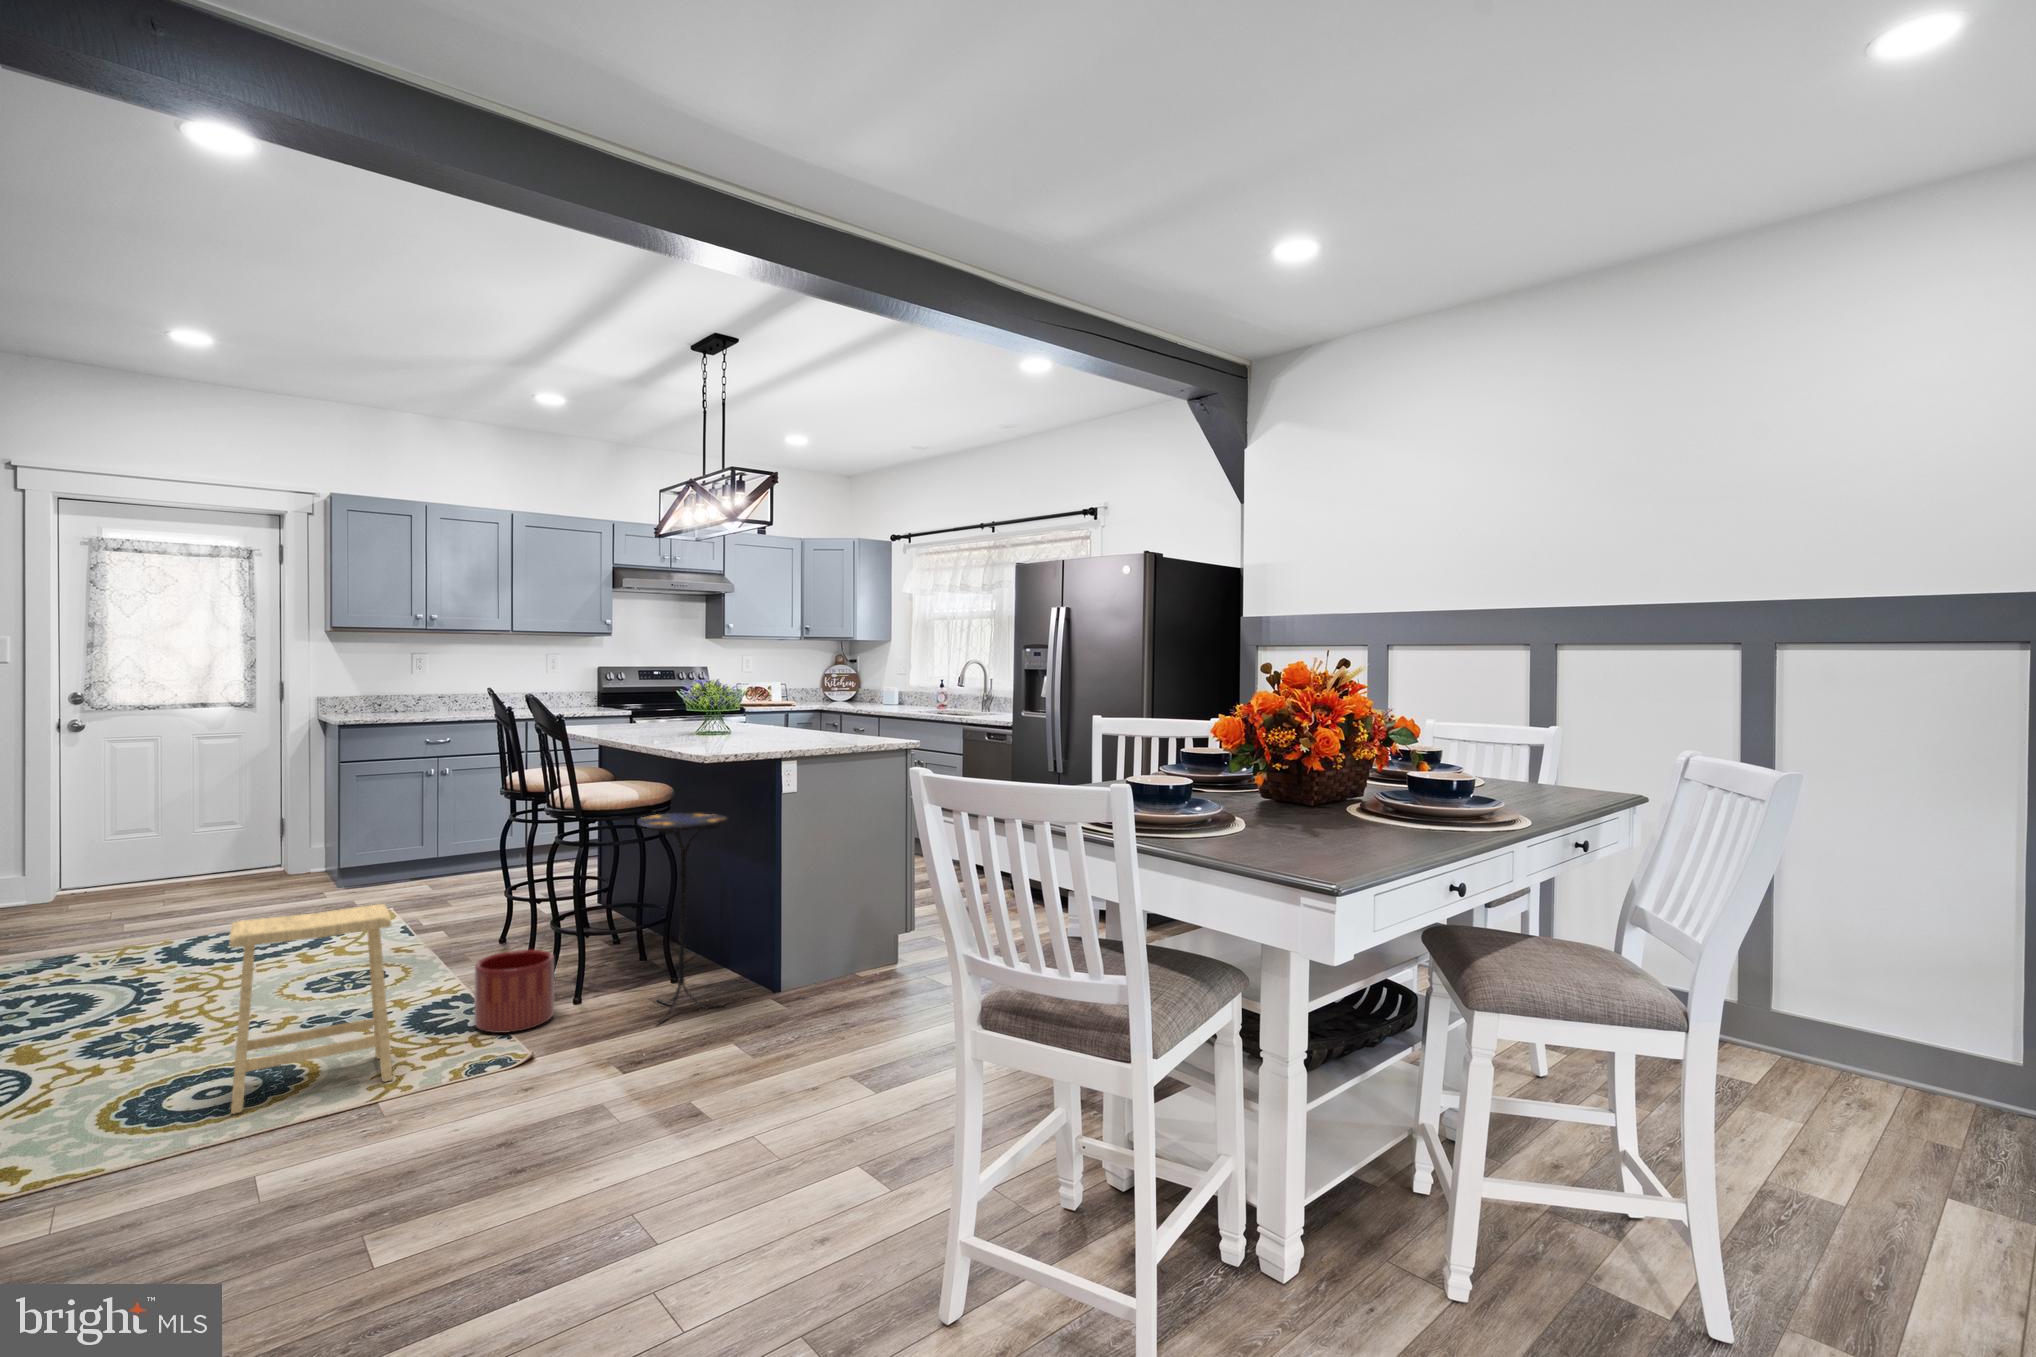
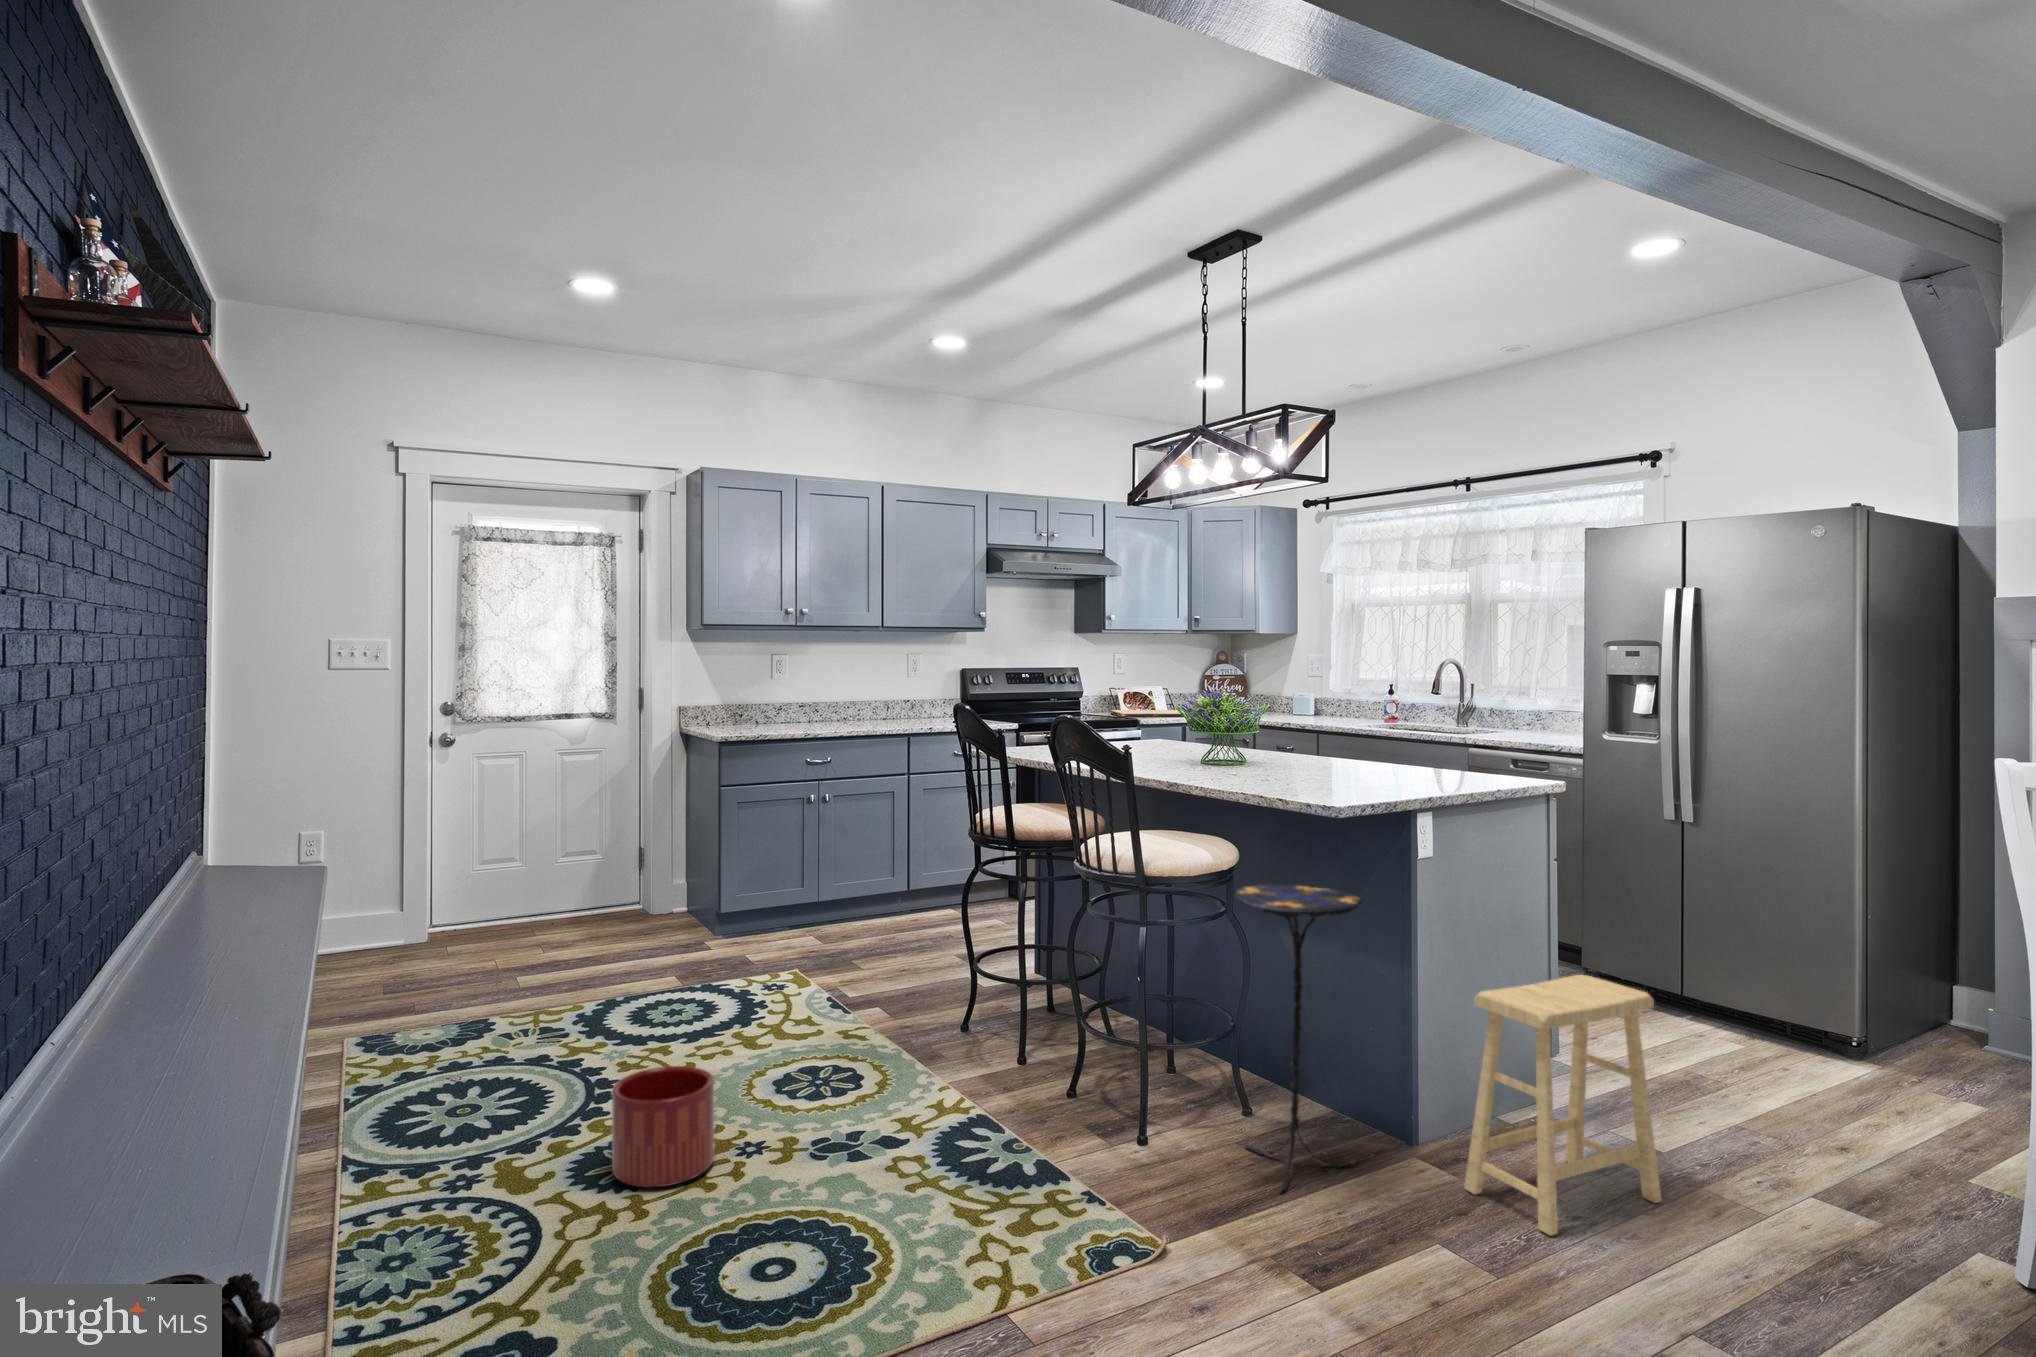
footstool: present [229,904,393,1114] -> present [1464,975,1662,1236]
planter: present [474,950,554,1033] -> present [612,1066,715,1188]

